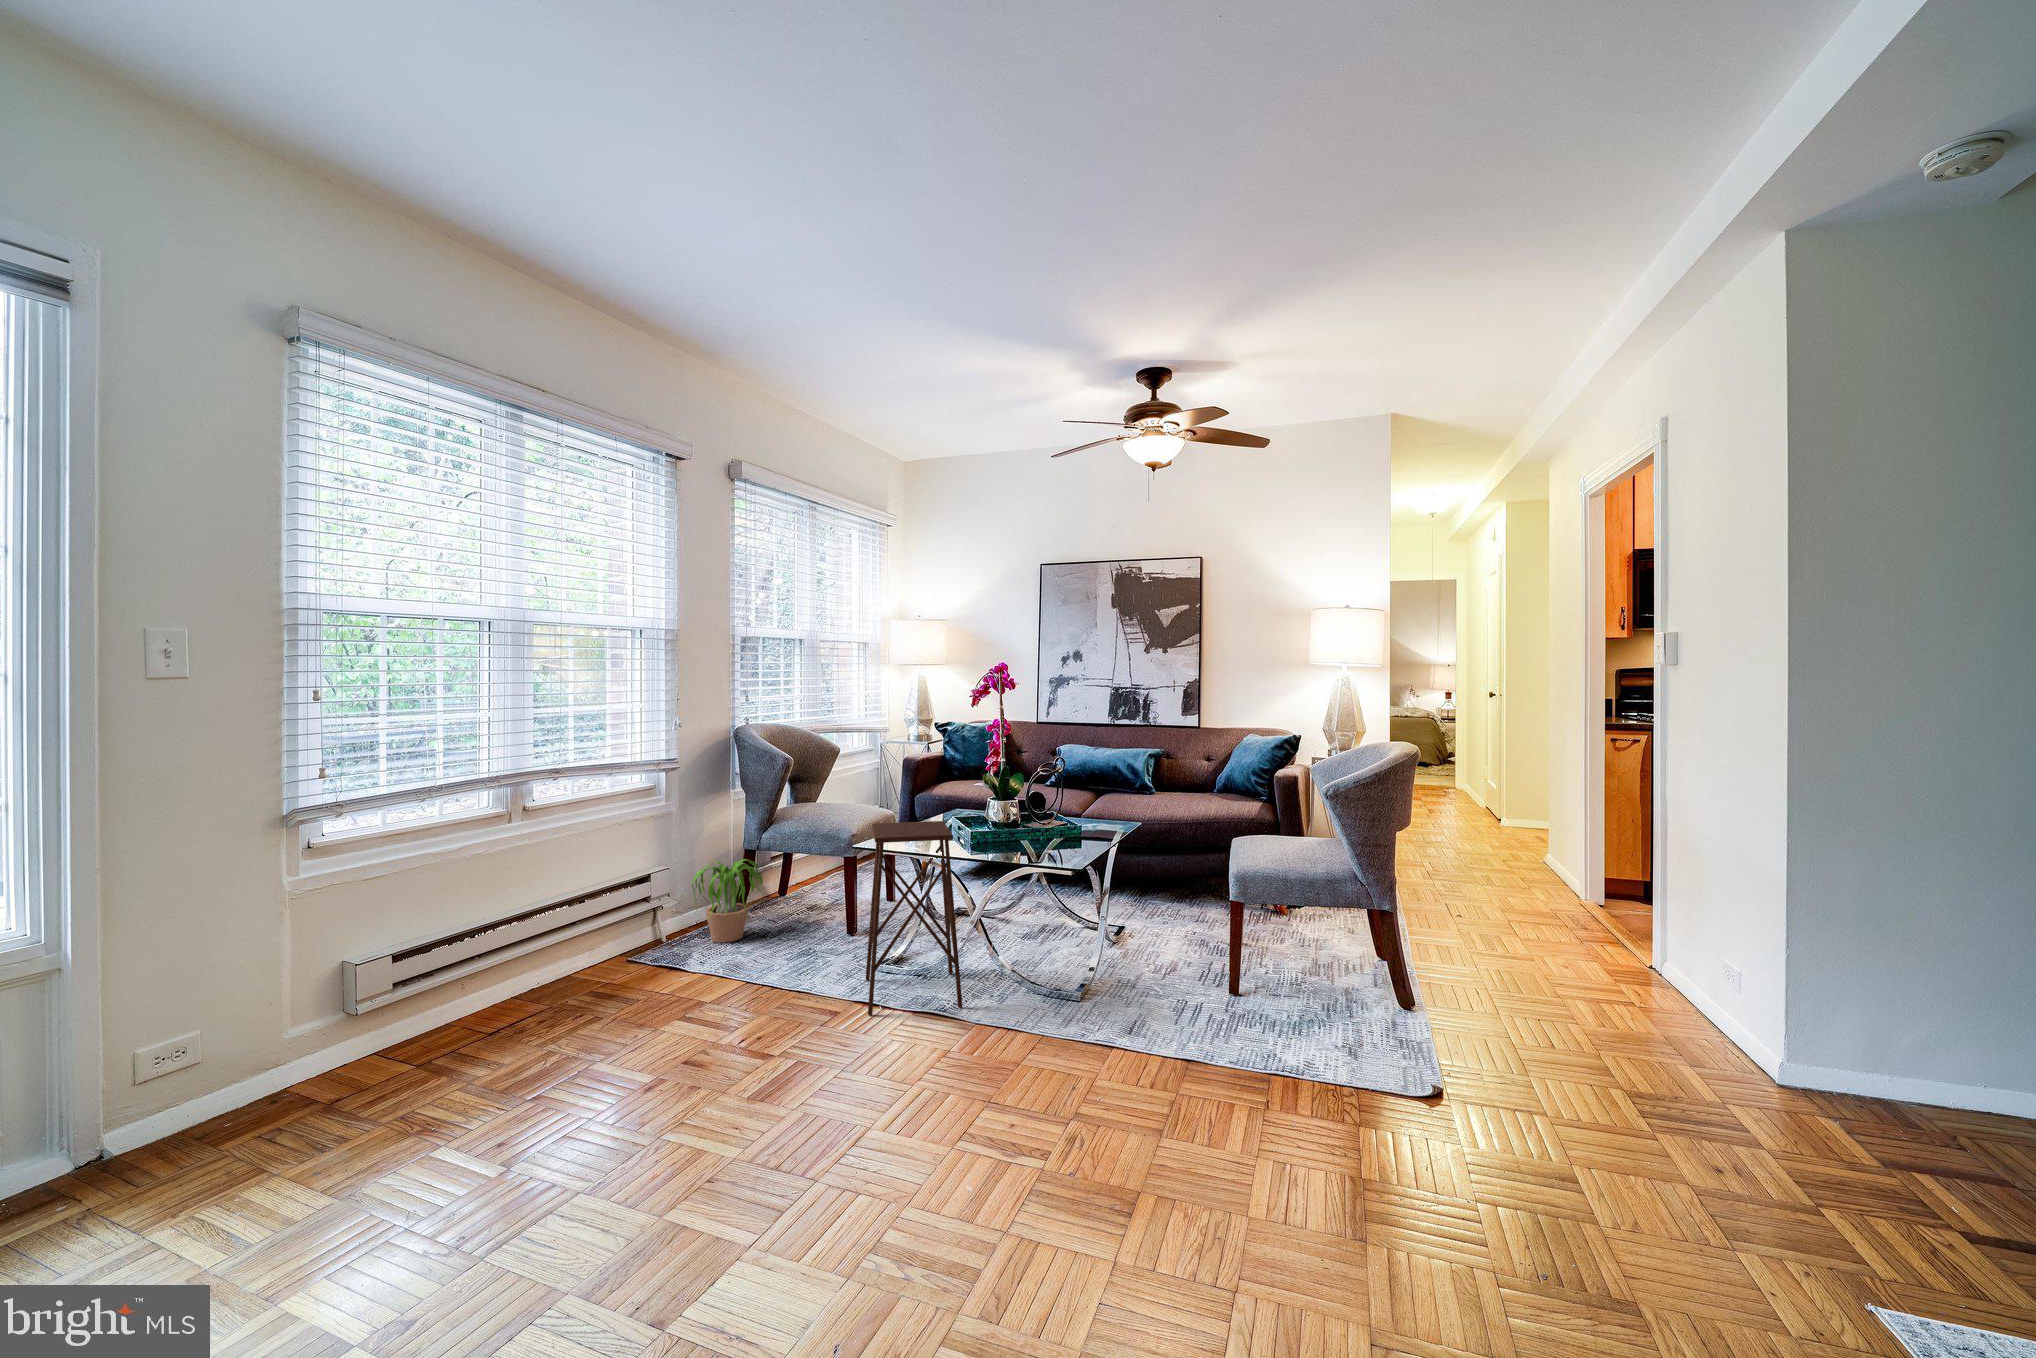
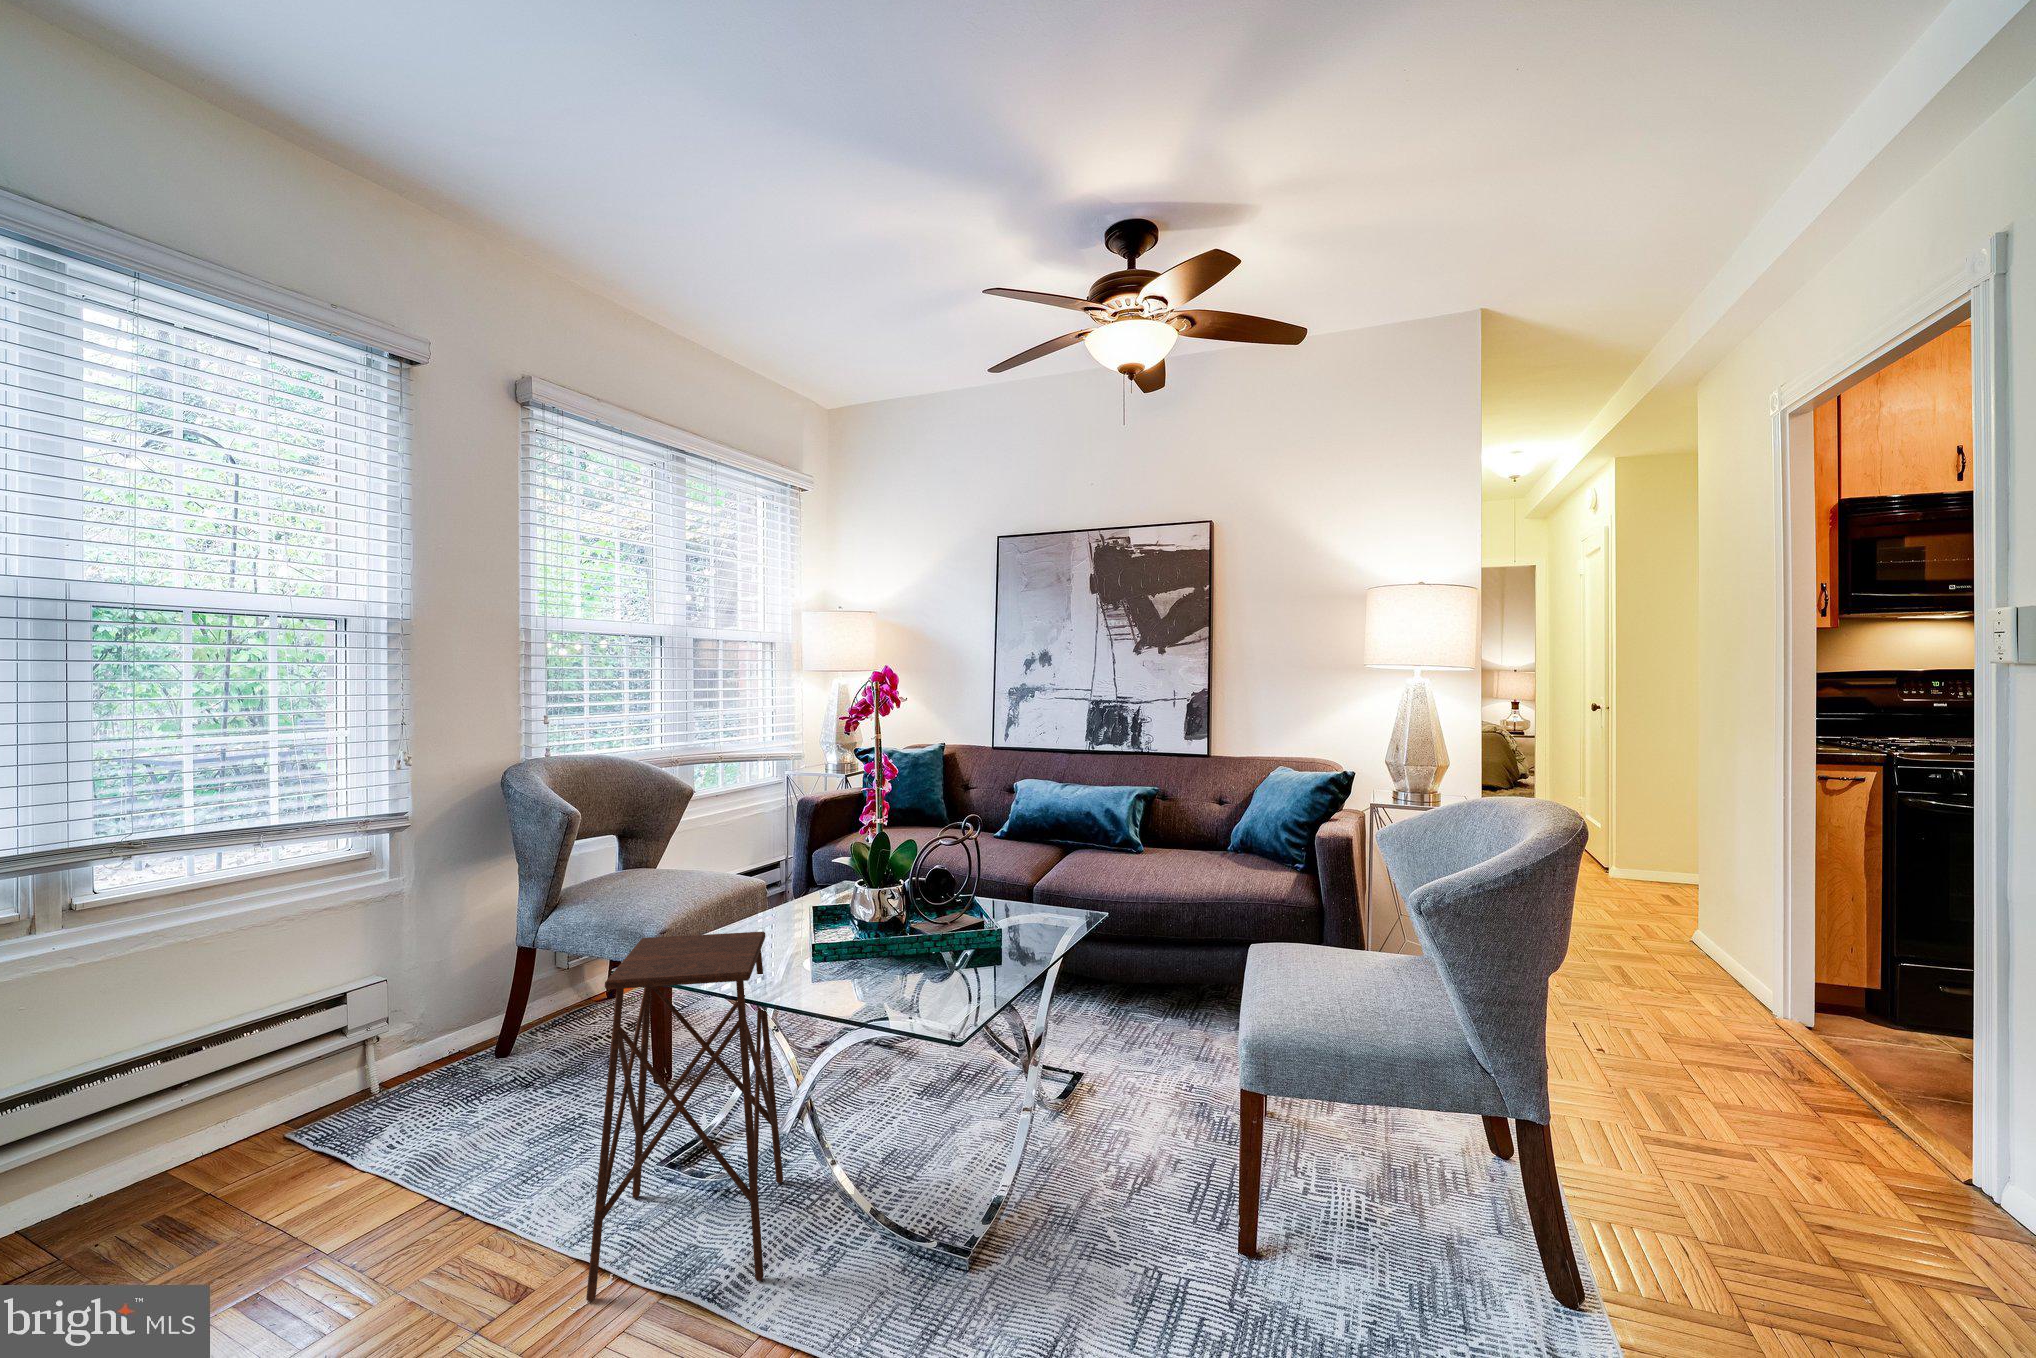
potted plant: present [692,859,762,943] -> none [412,965,555,1098]

